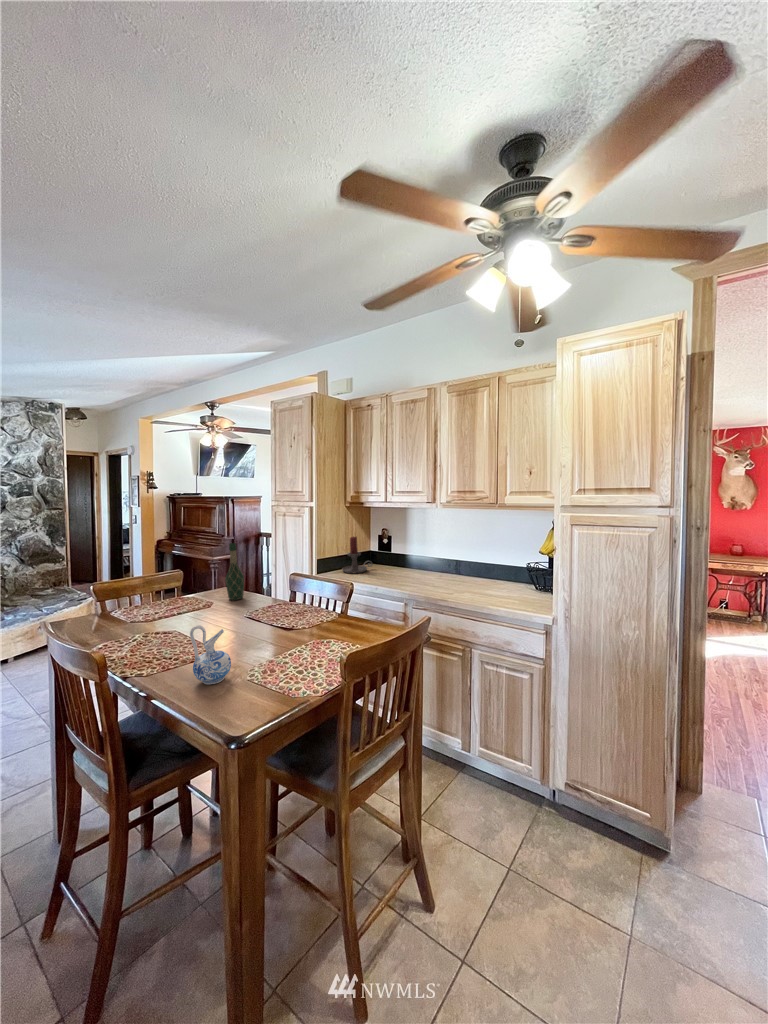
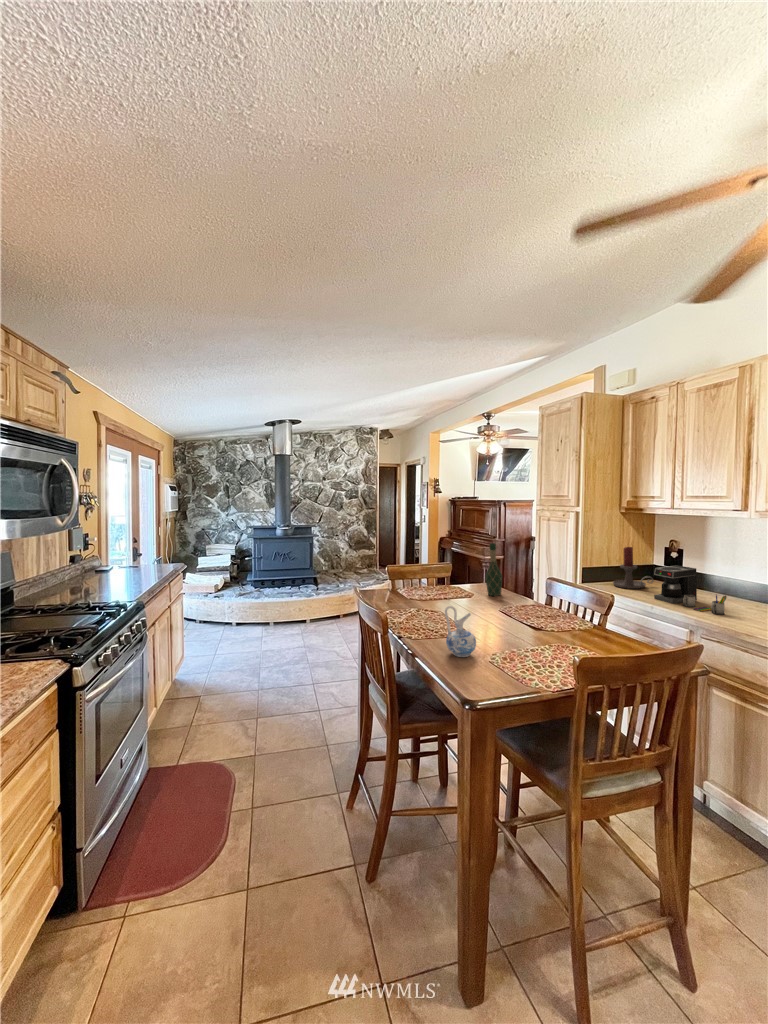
coffee maker: none [376,549,427,586] -> present [654,565,727,615]

